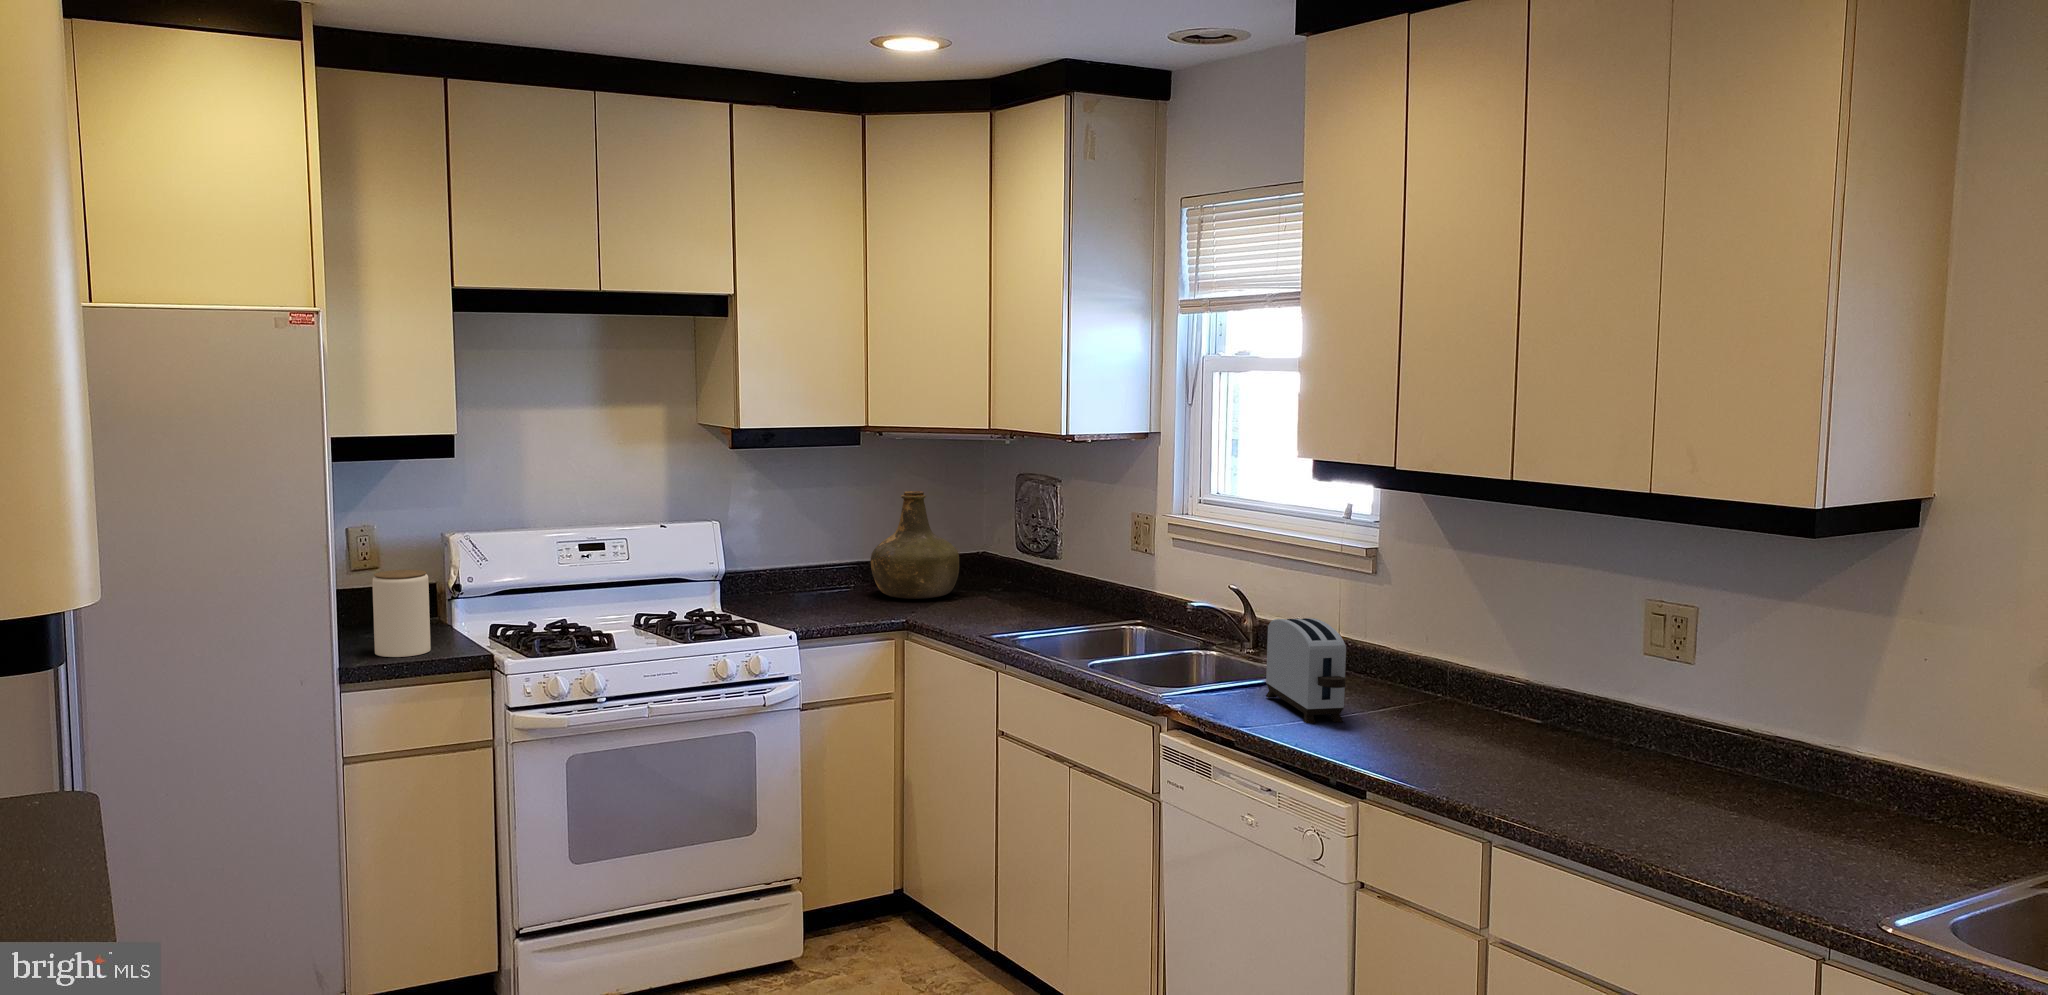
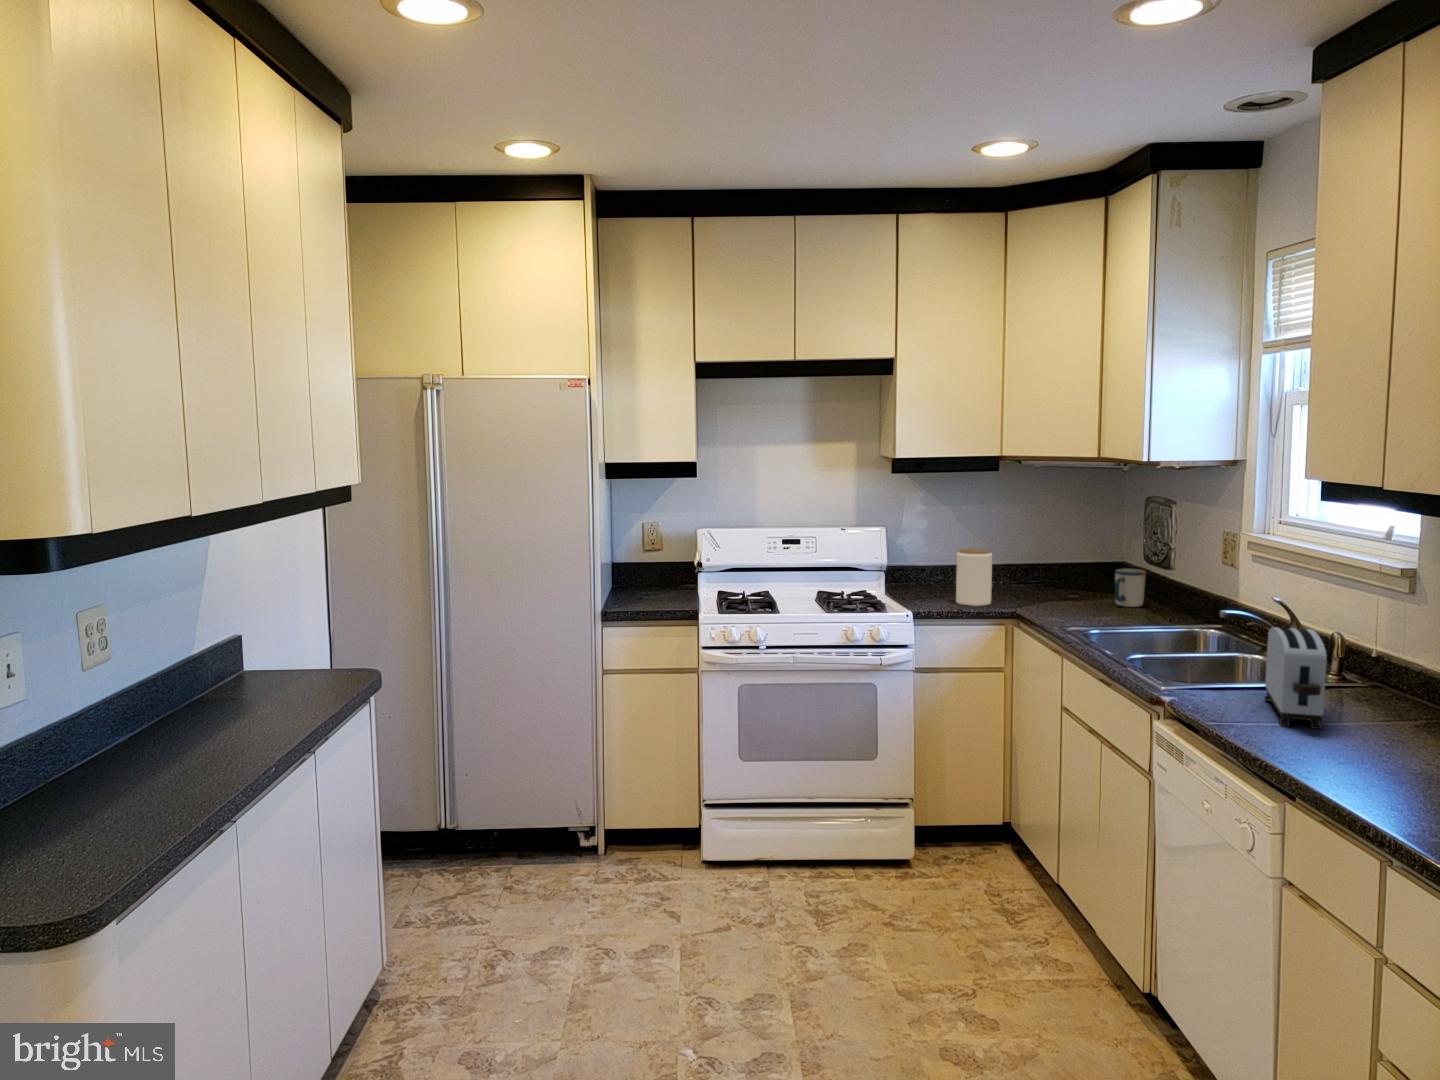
bottle: present [871,491,959,599] -> none [1008,511,1082,597]
mug: none [1004,557,1039,603] -> present [1115,568,1146,607]
jar: present [372,570,431,657] -> present [956,549,992,606]

